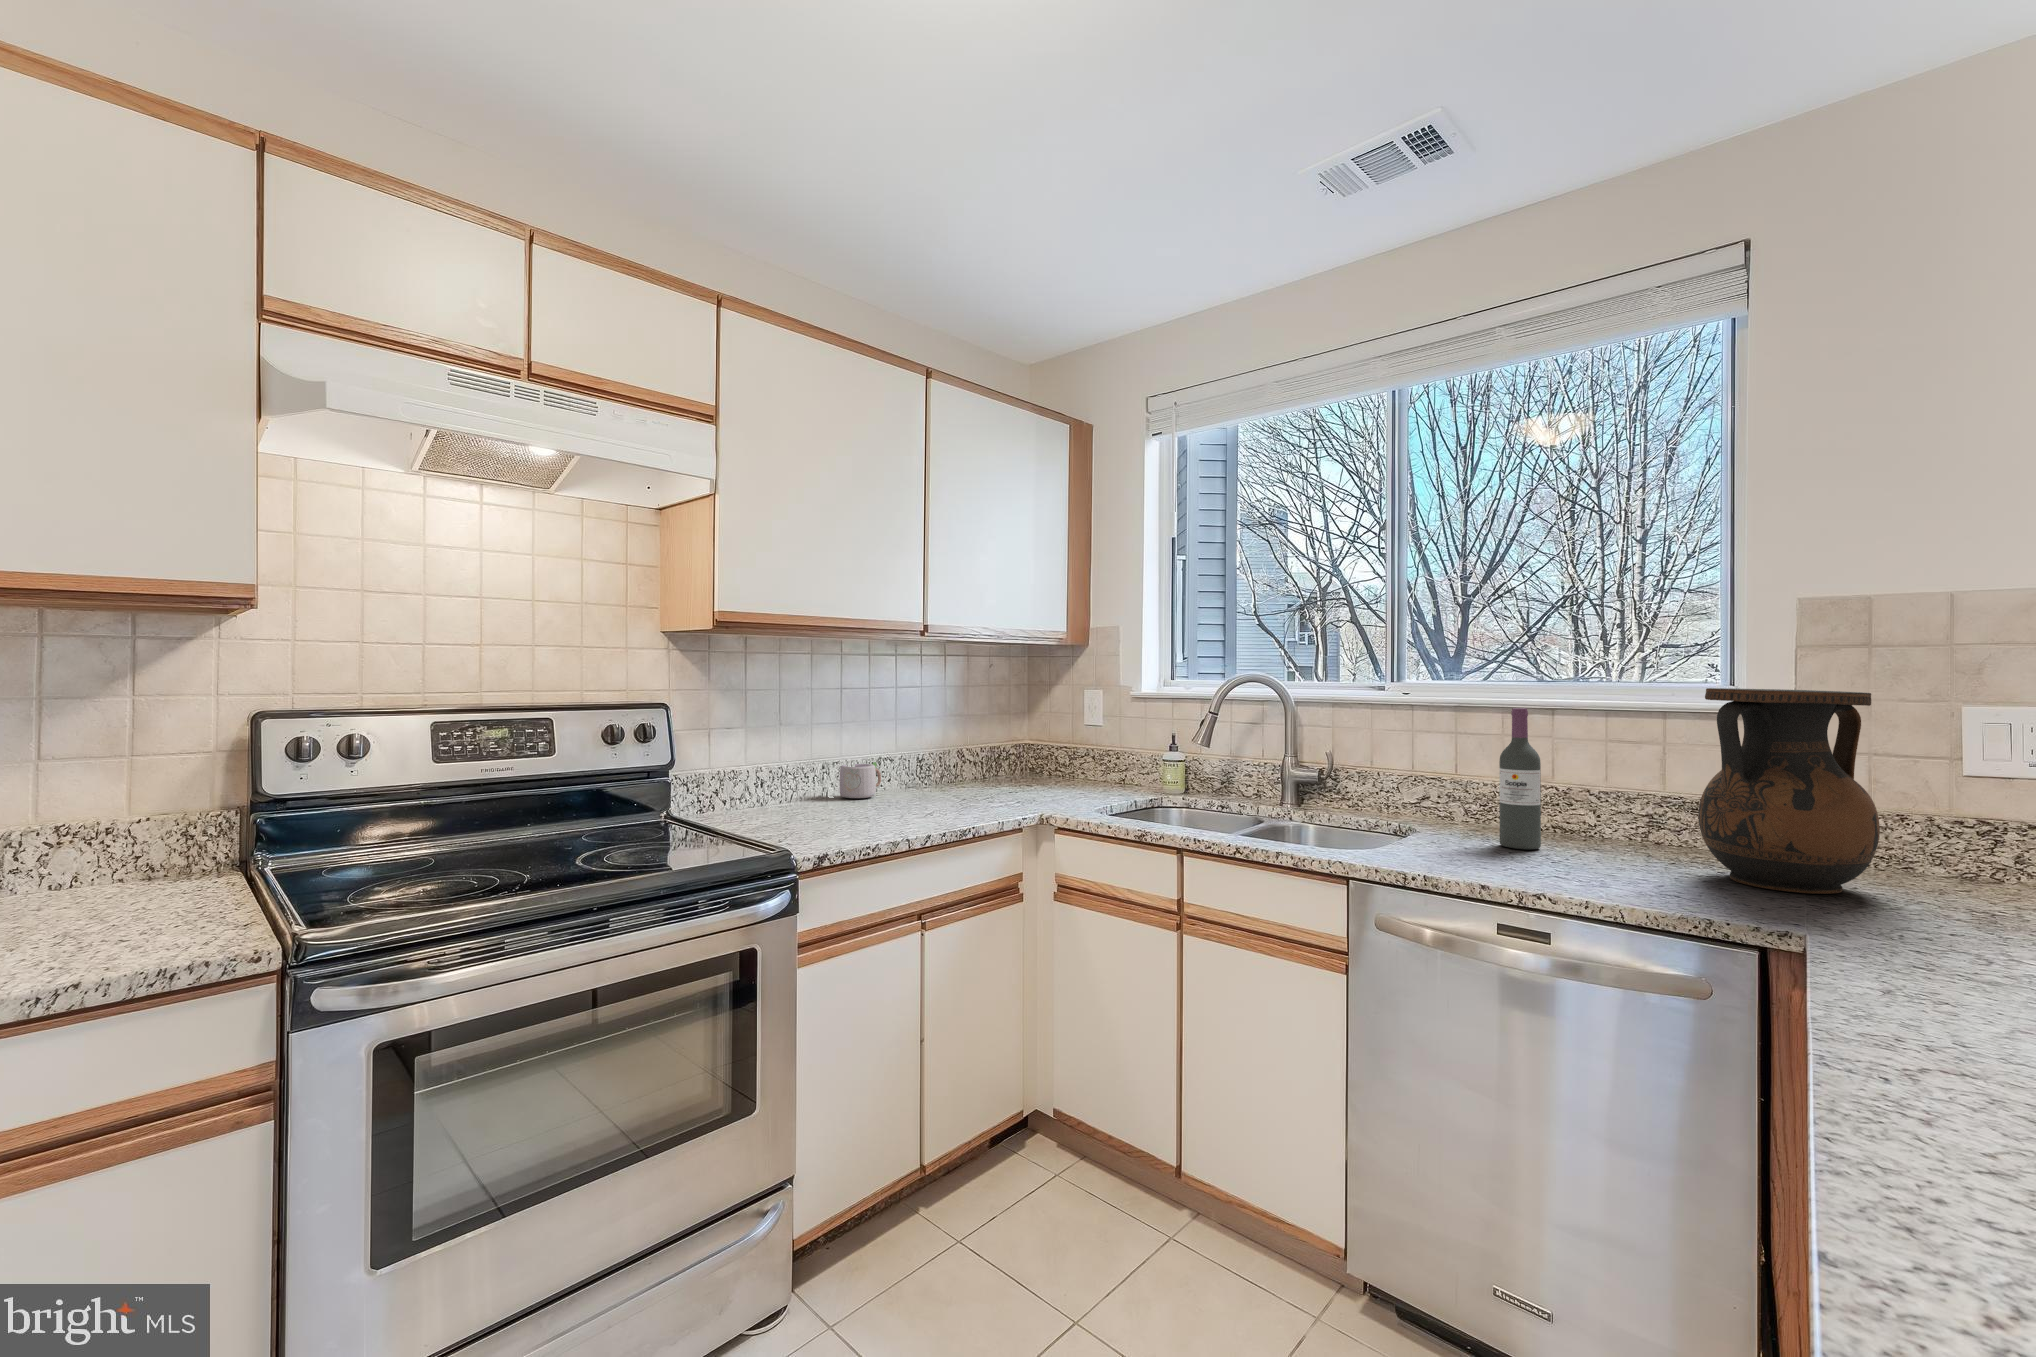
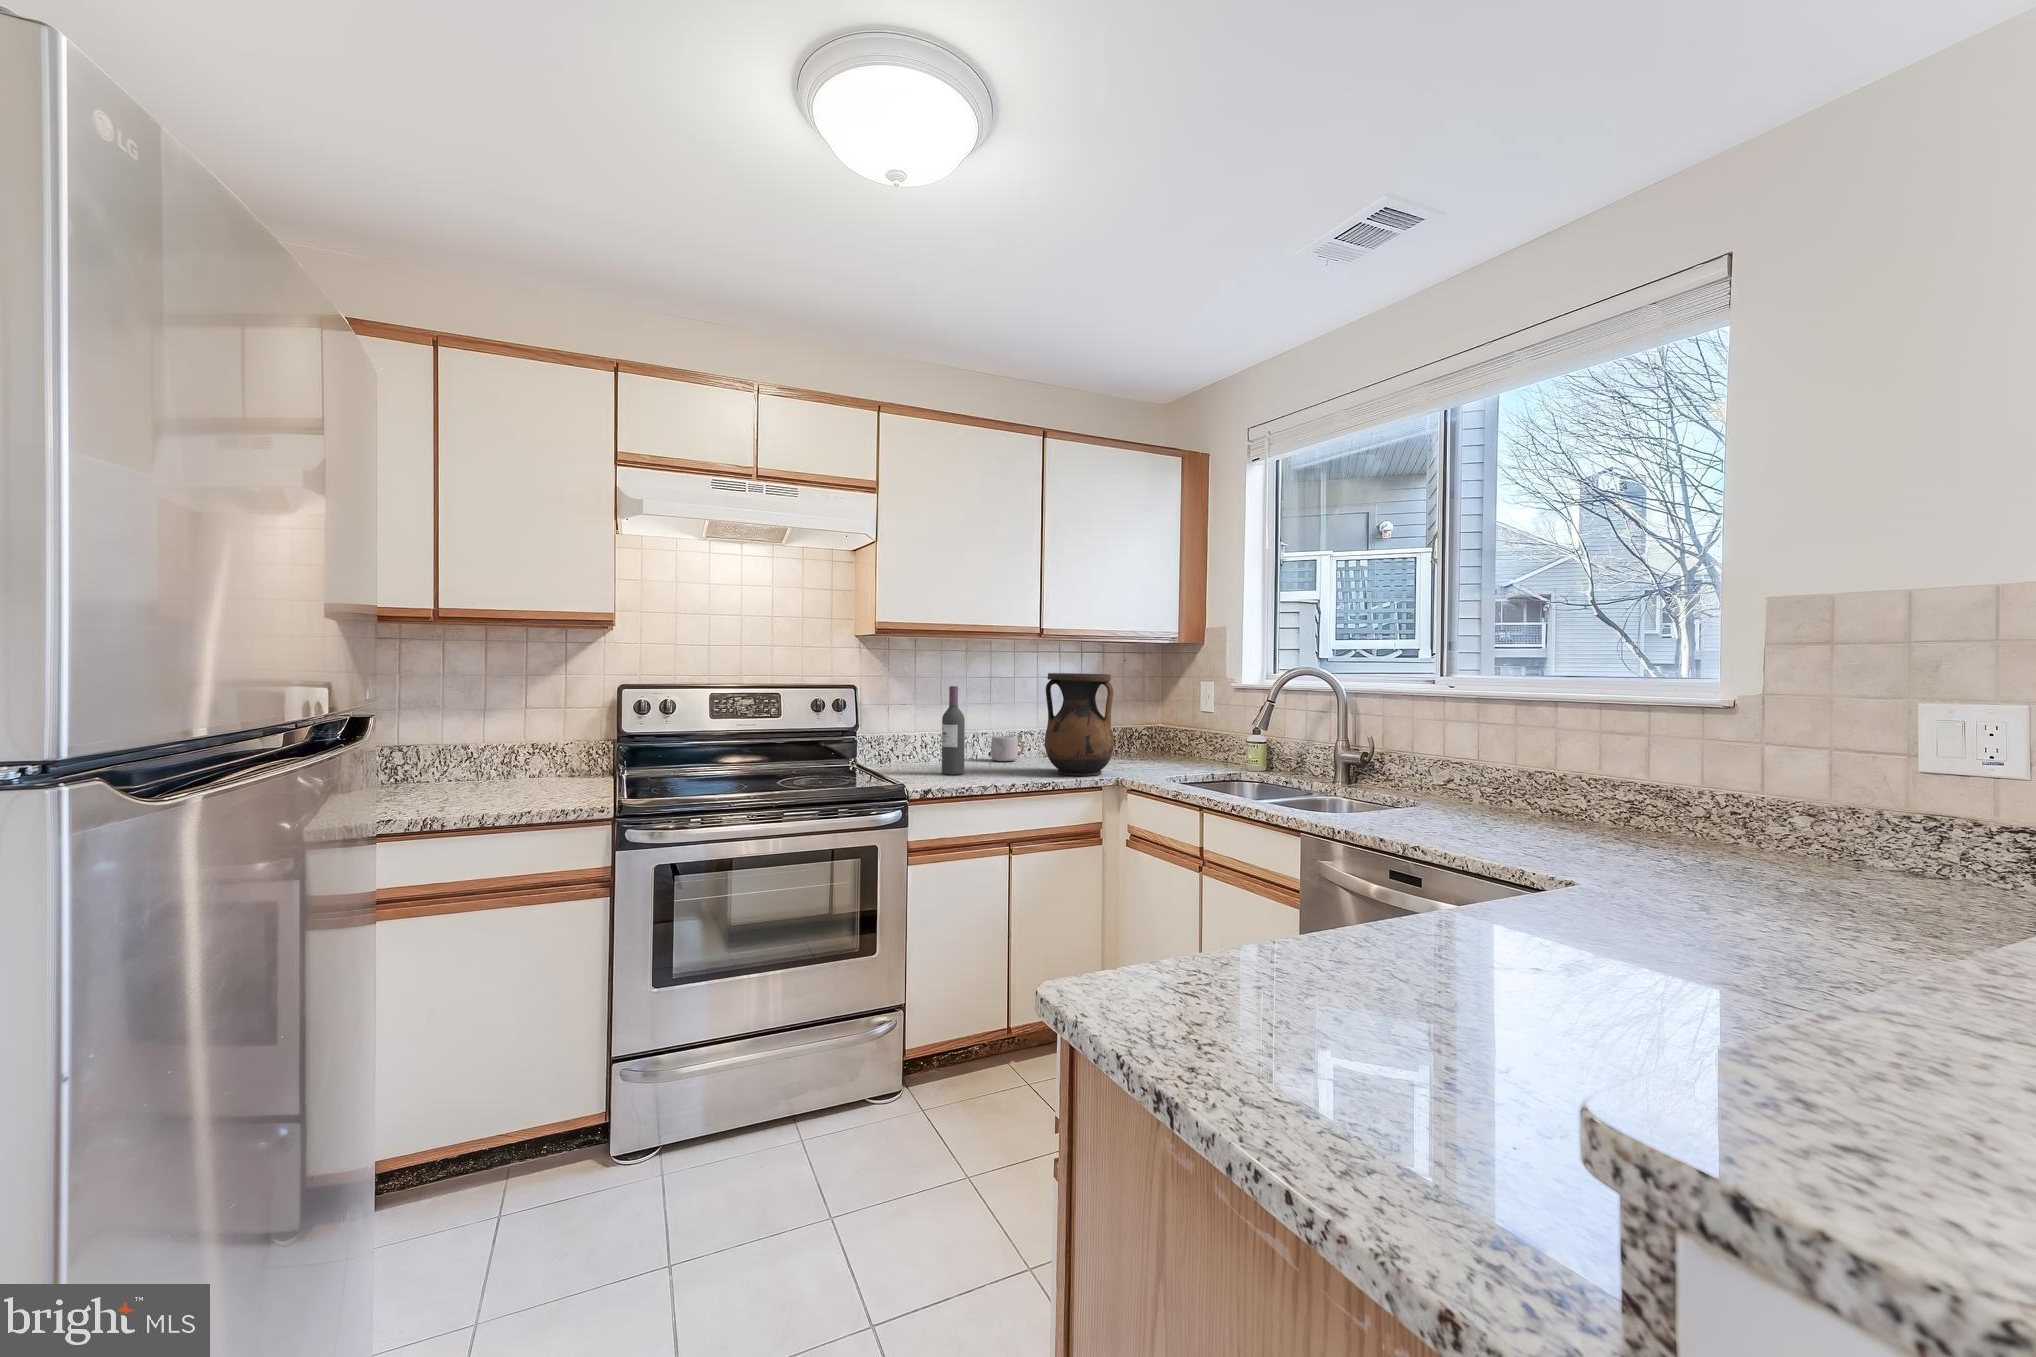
vase: present [1698,688,1880,894] -> present [1045,673,1114,776]
wine bottle: present [1499,708,1541,849] -> present [942,686,965,775]

